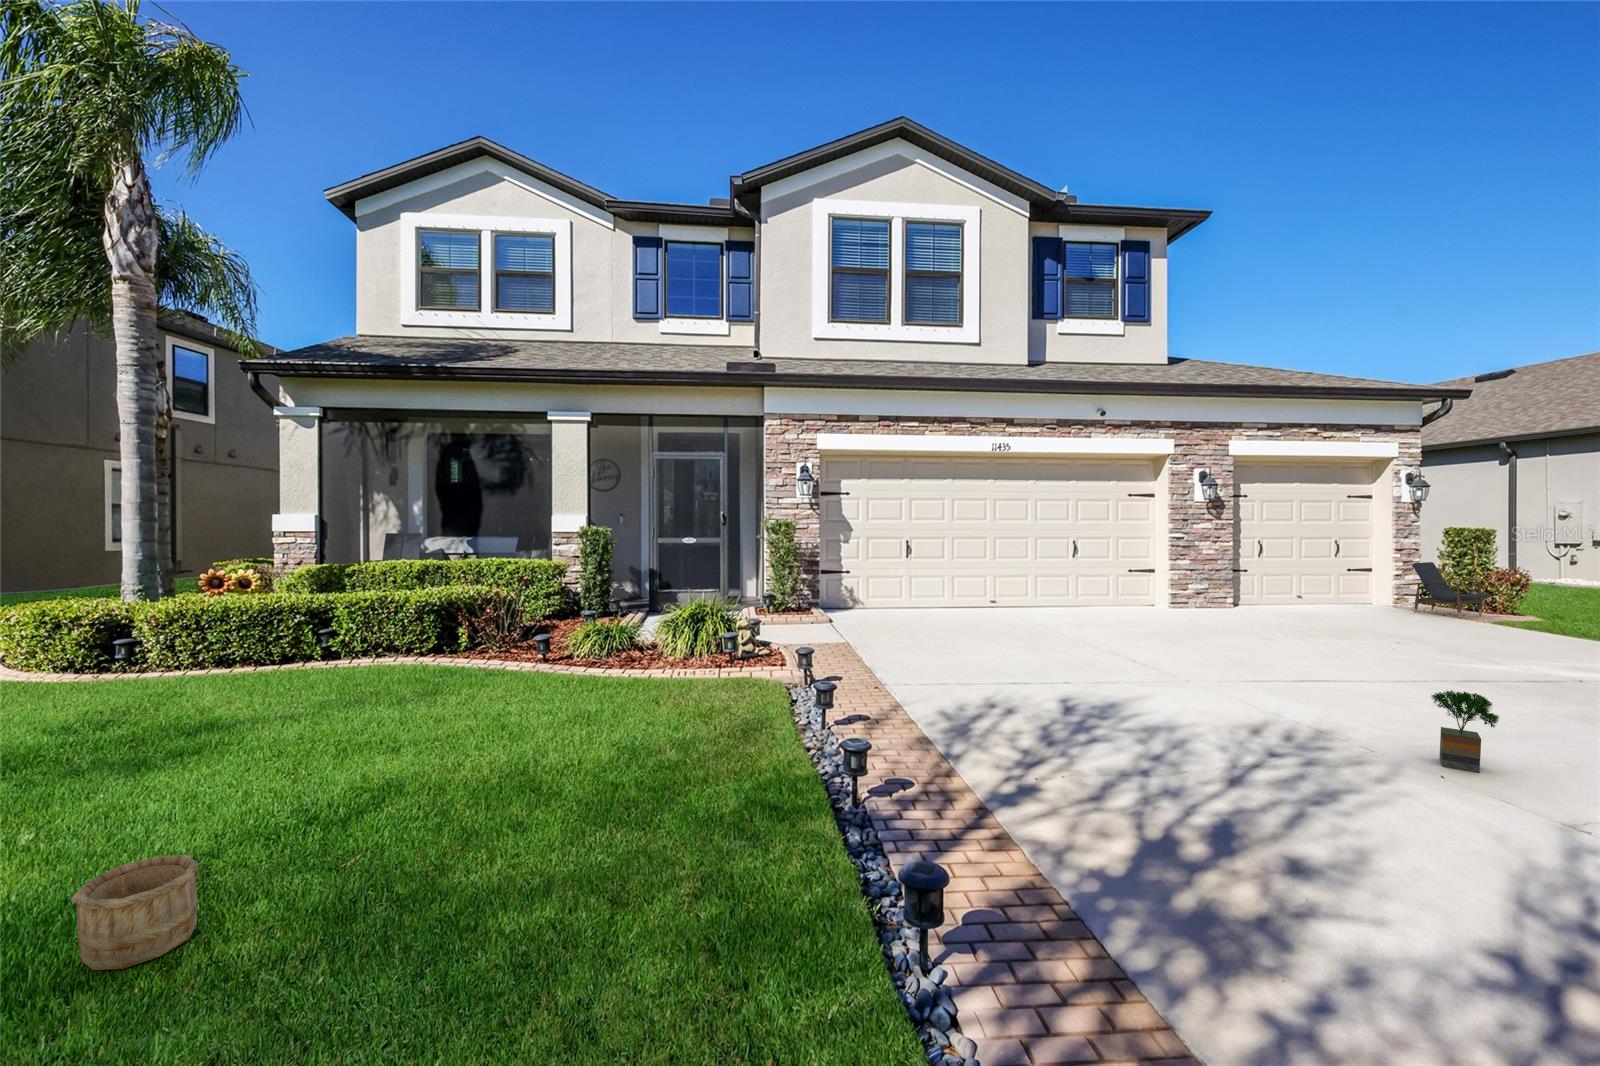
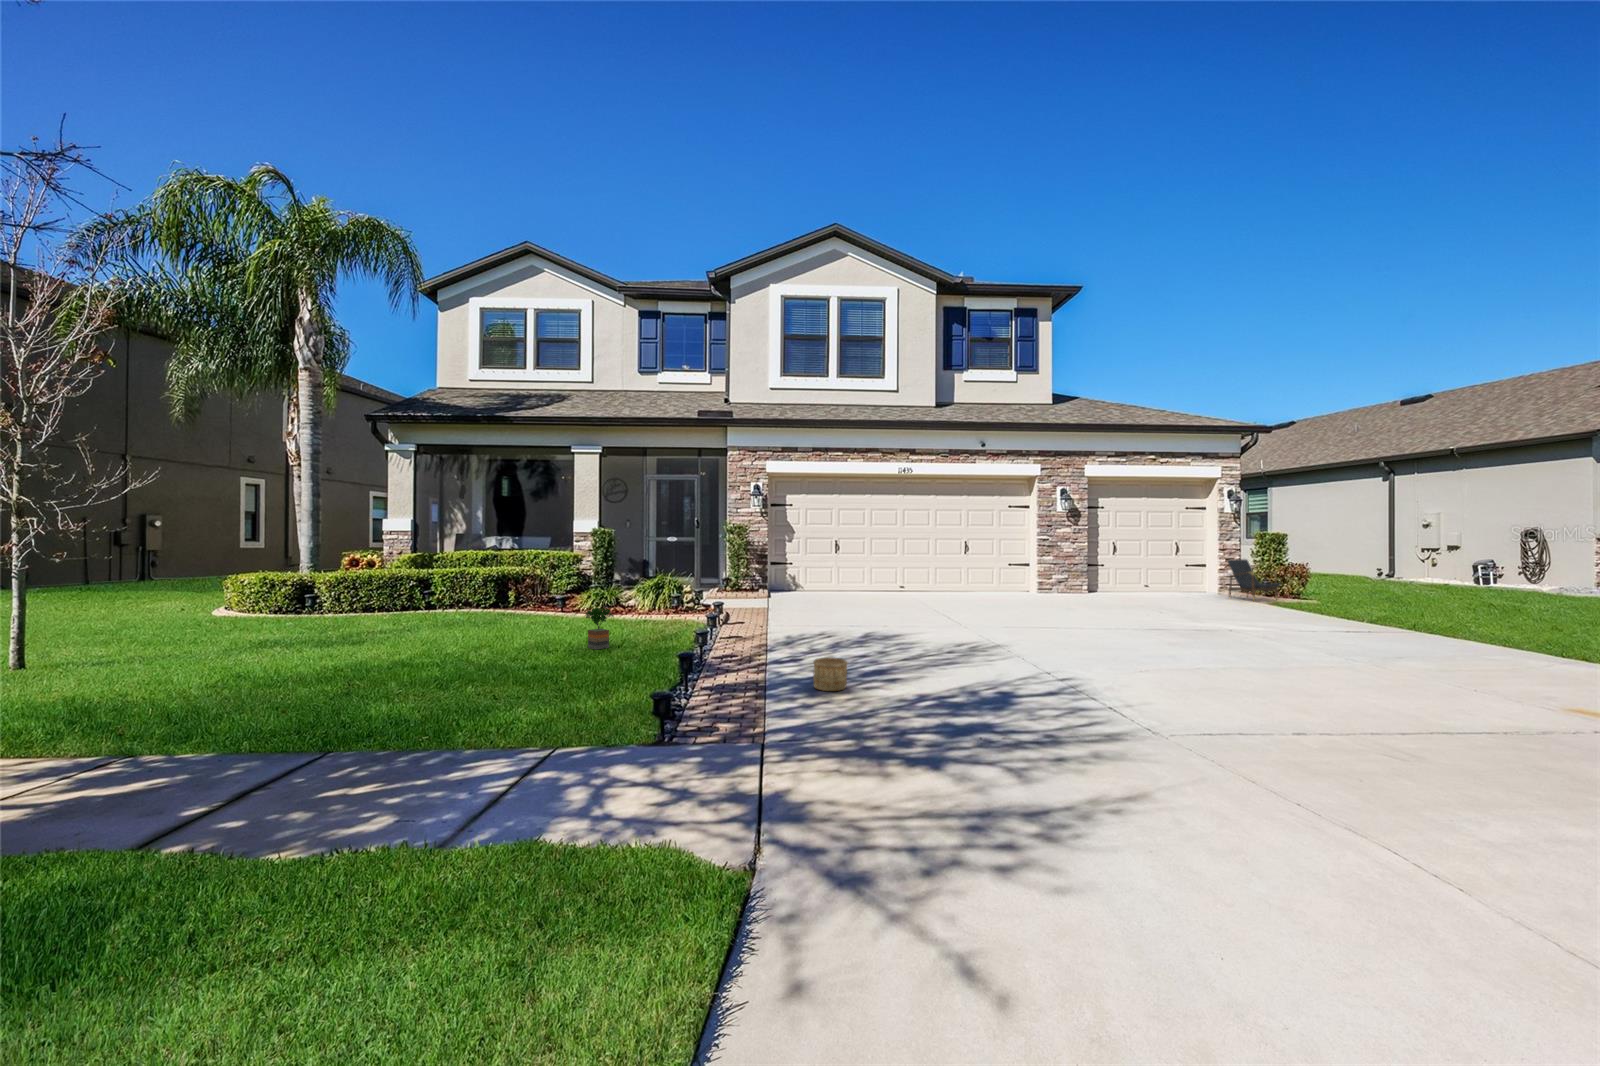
potted tree: present [1432,690,1499,773] -> present [586,607,614,650]
wooden bucket: present [72,855,199,970] -> present [813,657,848,691]

